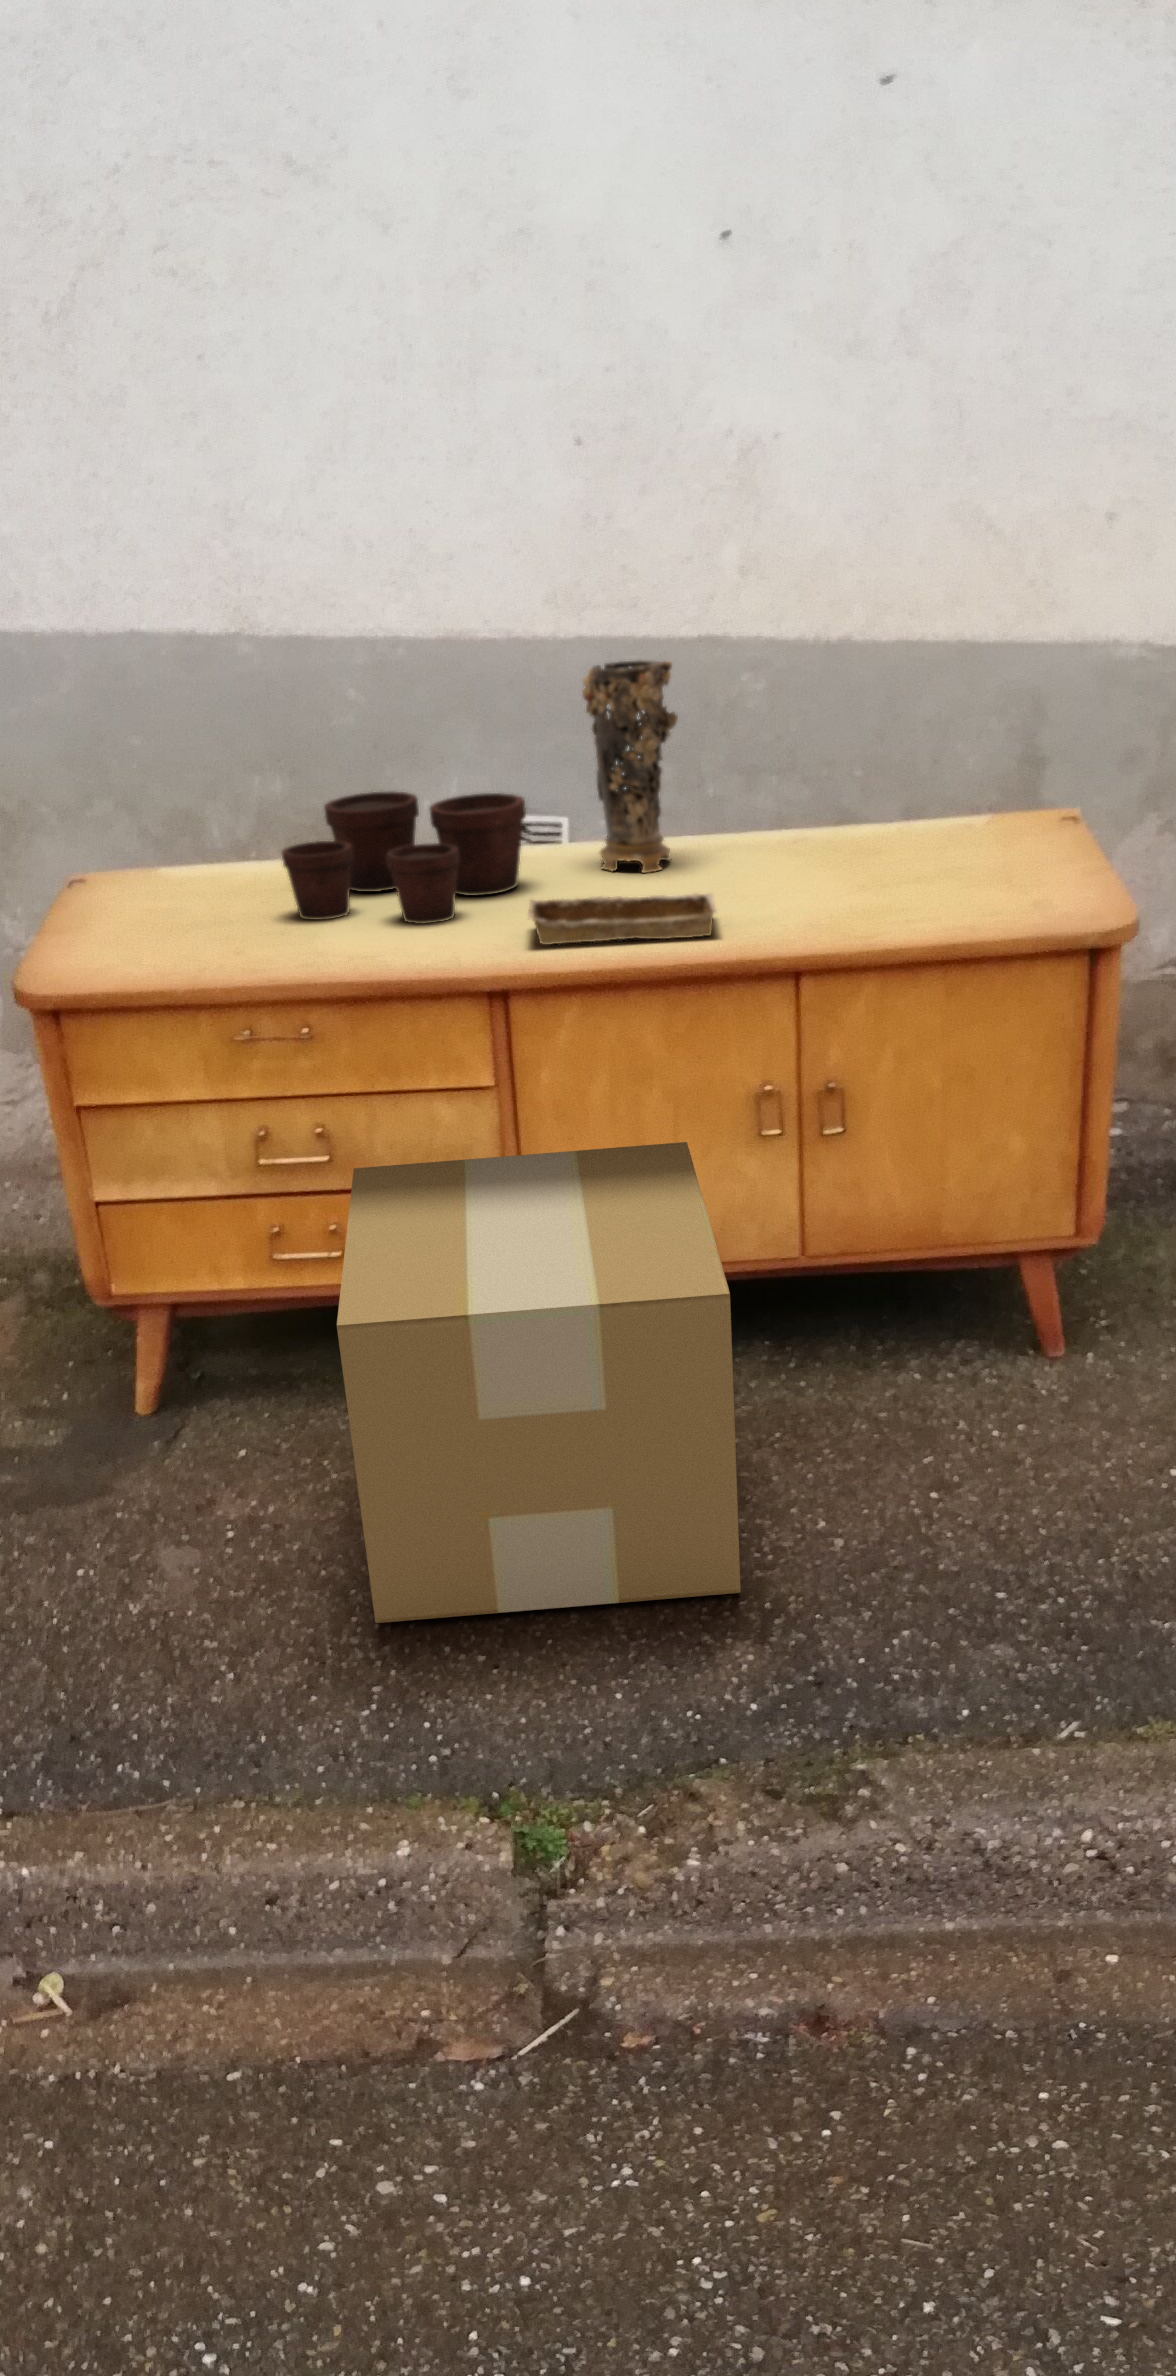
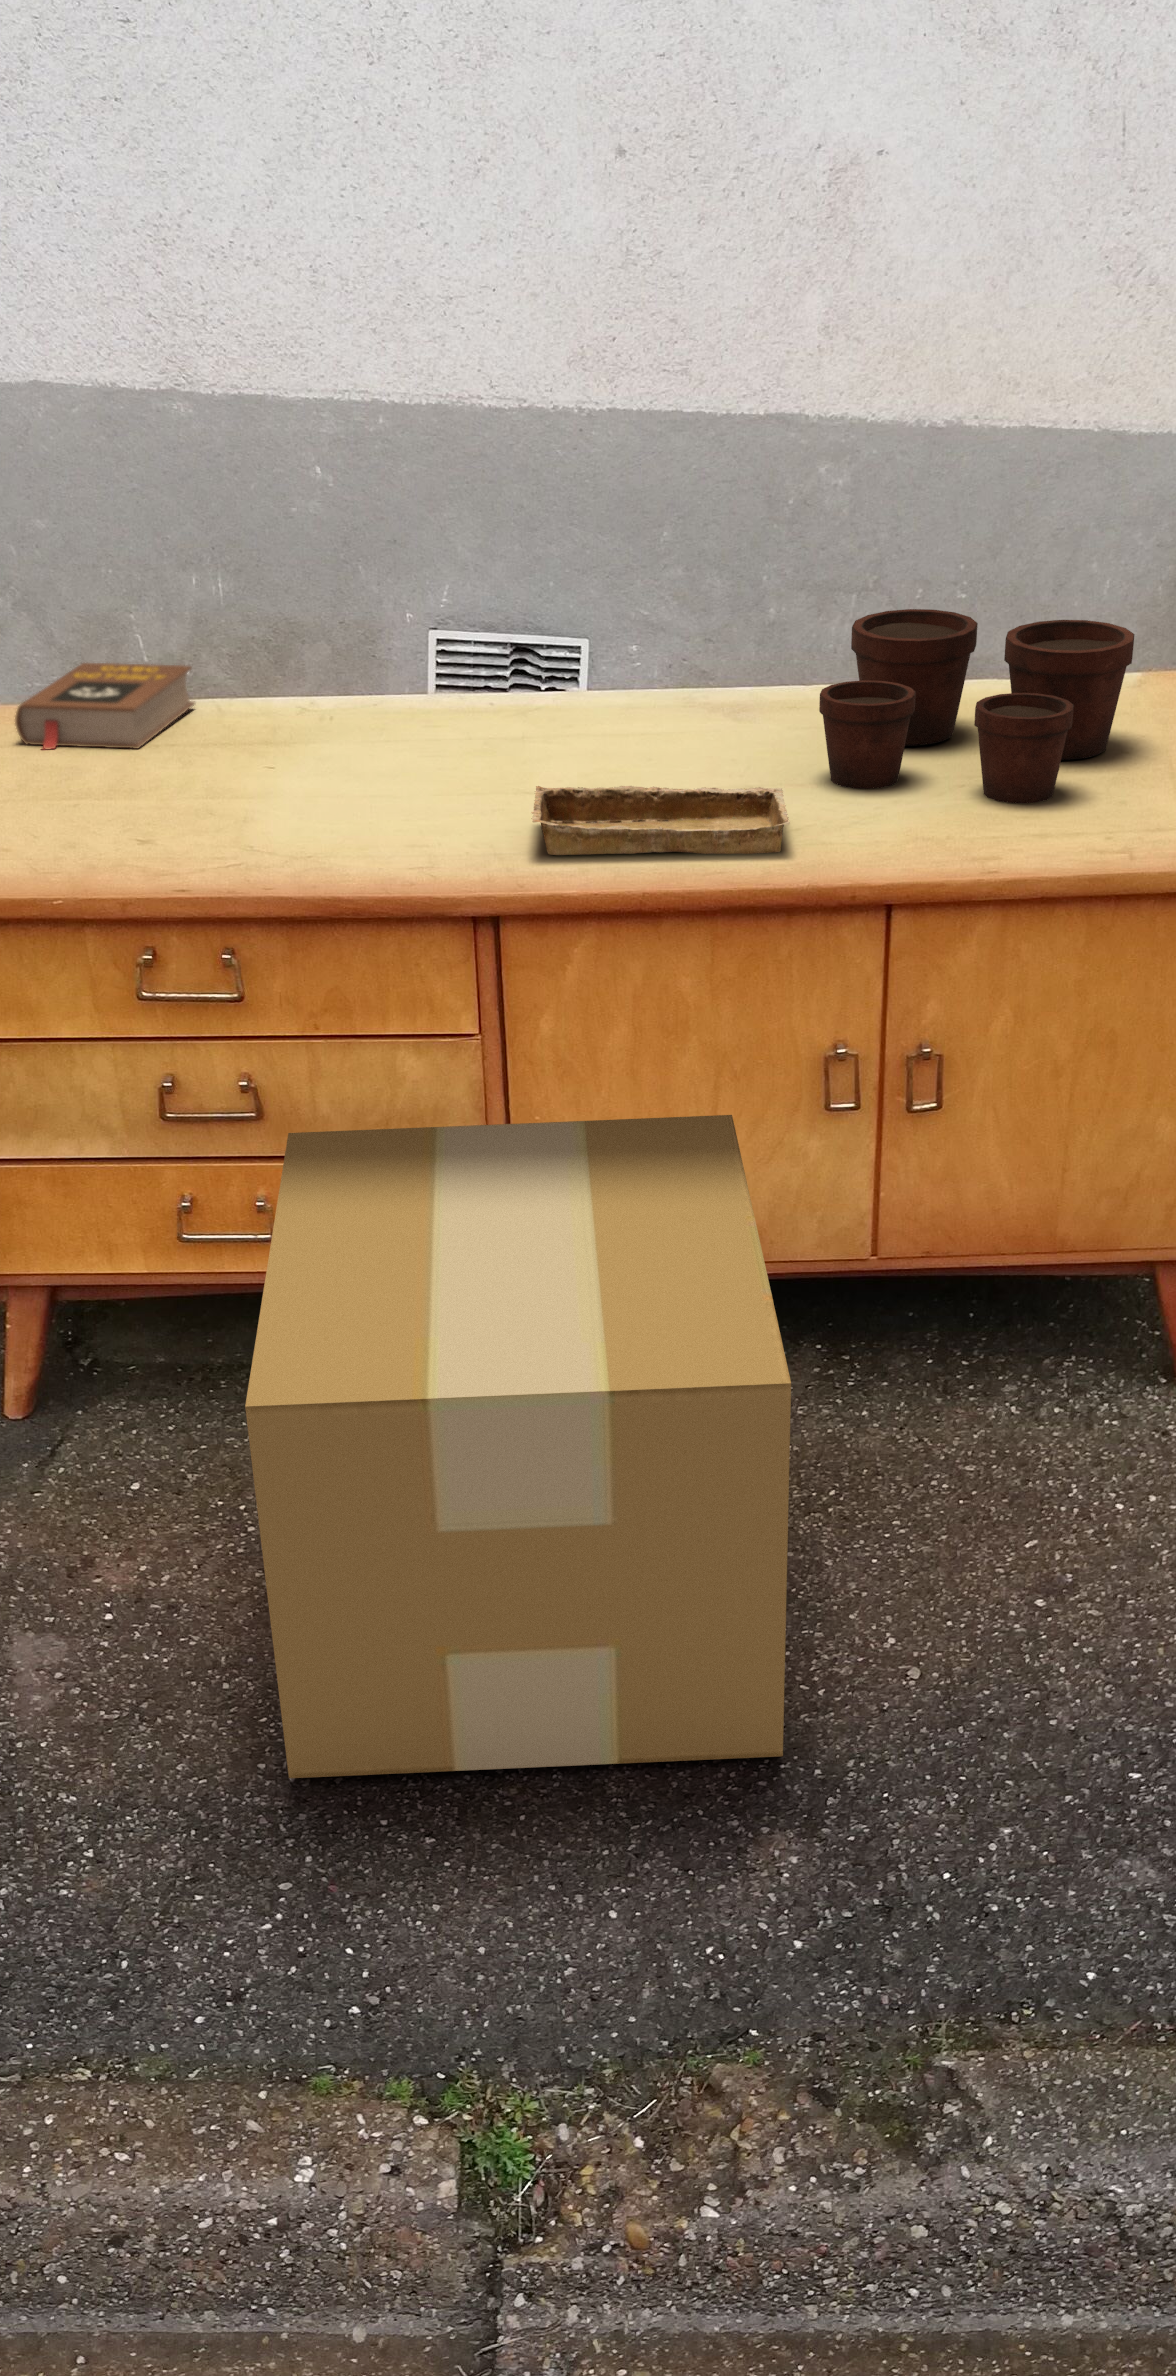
decorative vase: present [582,660,678,873] -> none [617,457,742,738]
flower pot: present [282,791,526,924] -> present [819,609,1134,804]
book: none [130,839,265,902] -> present [15,663,195,749]

